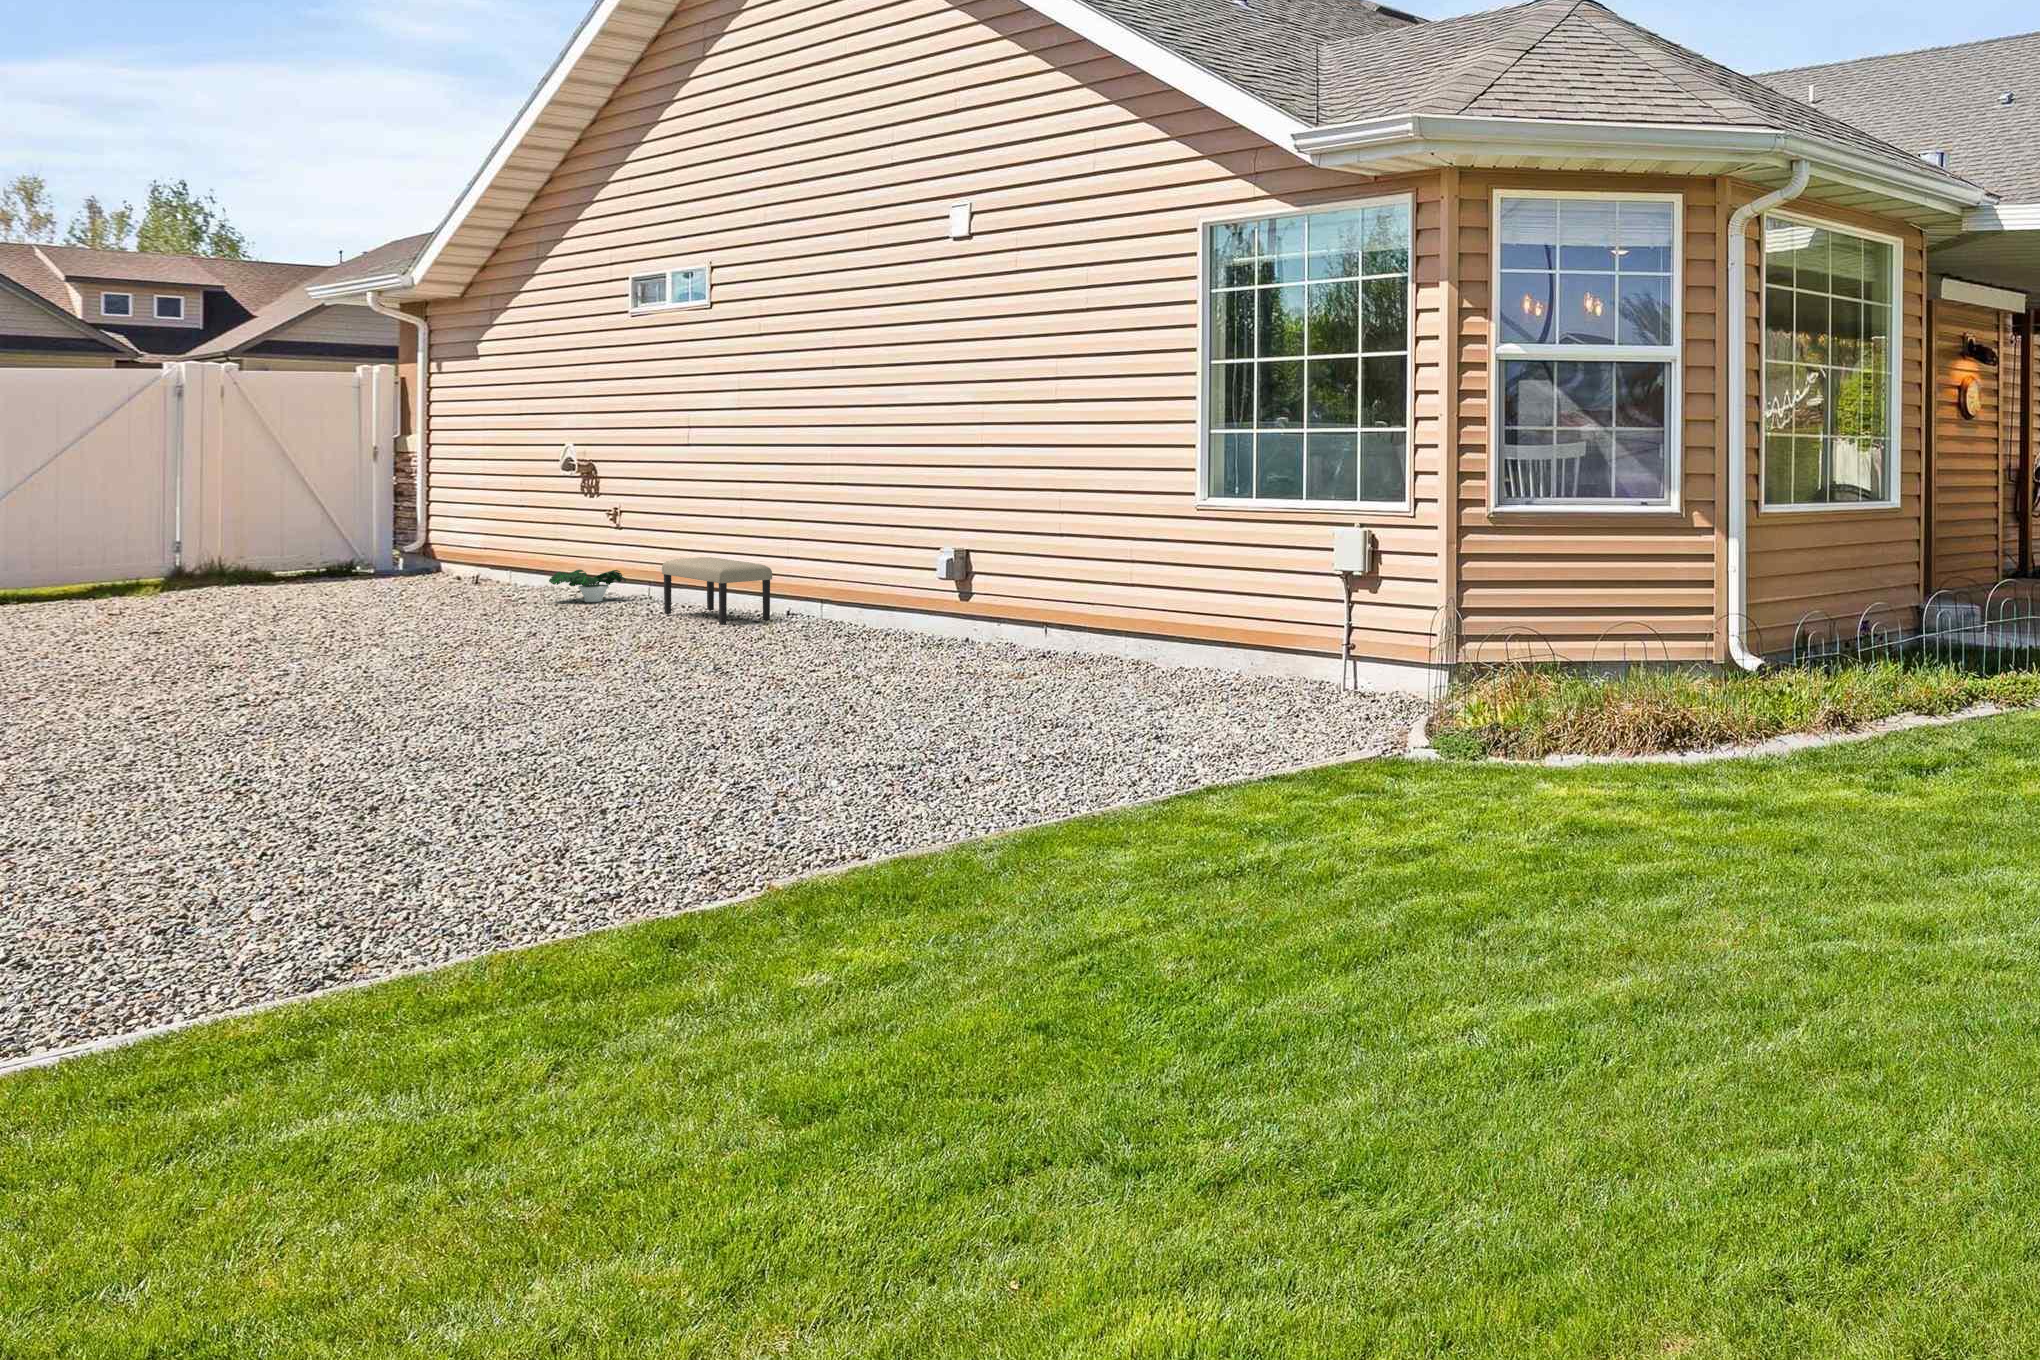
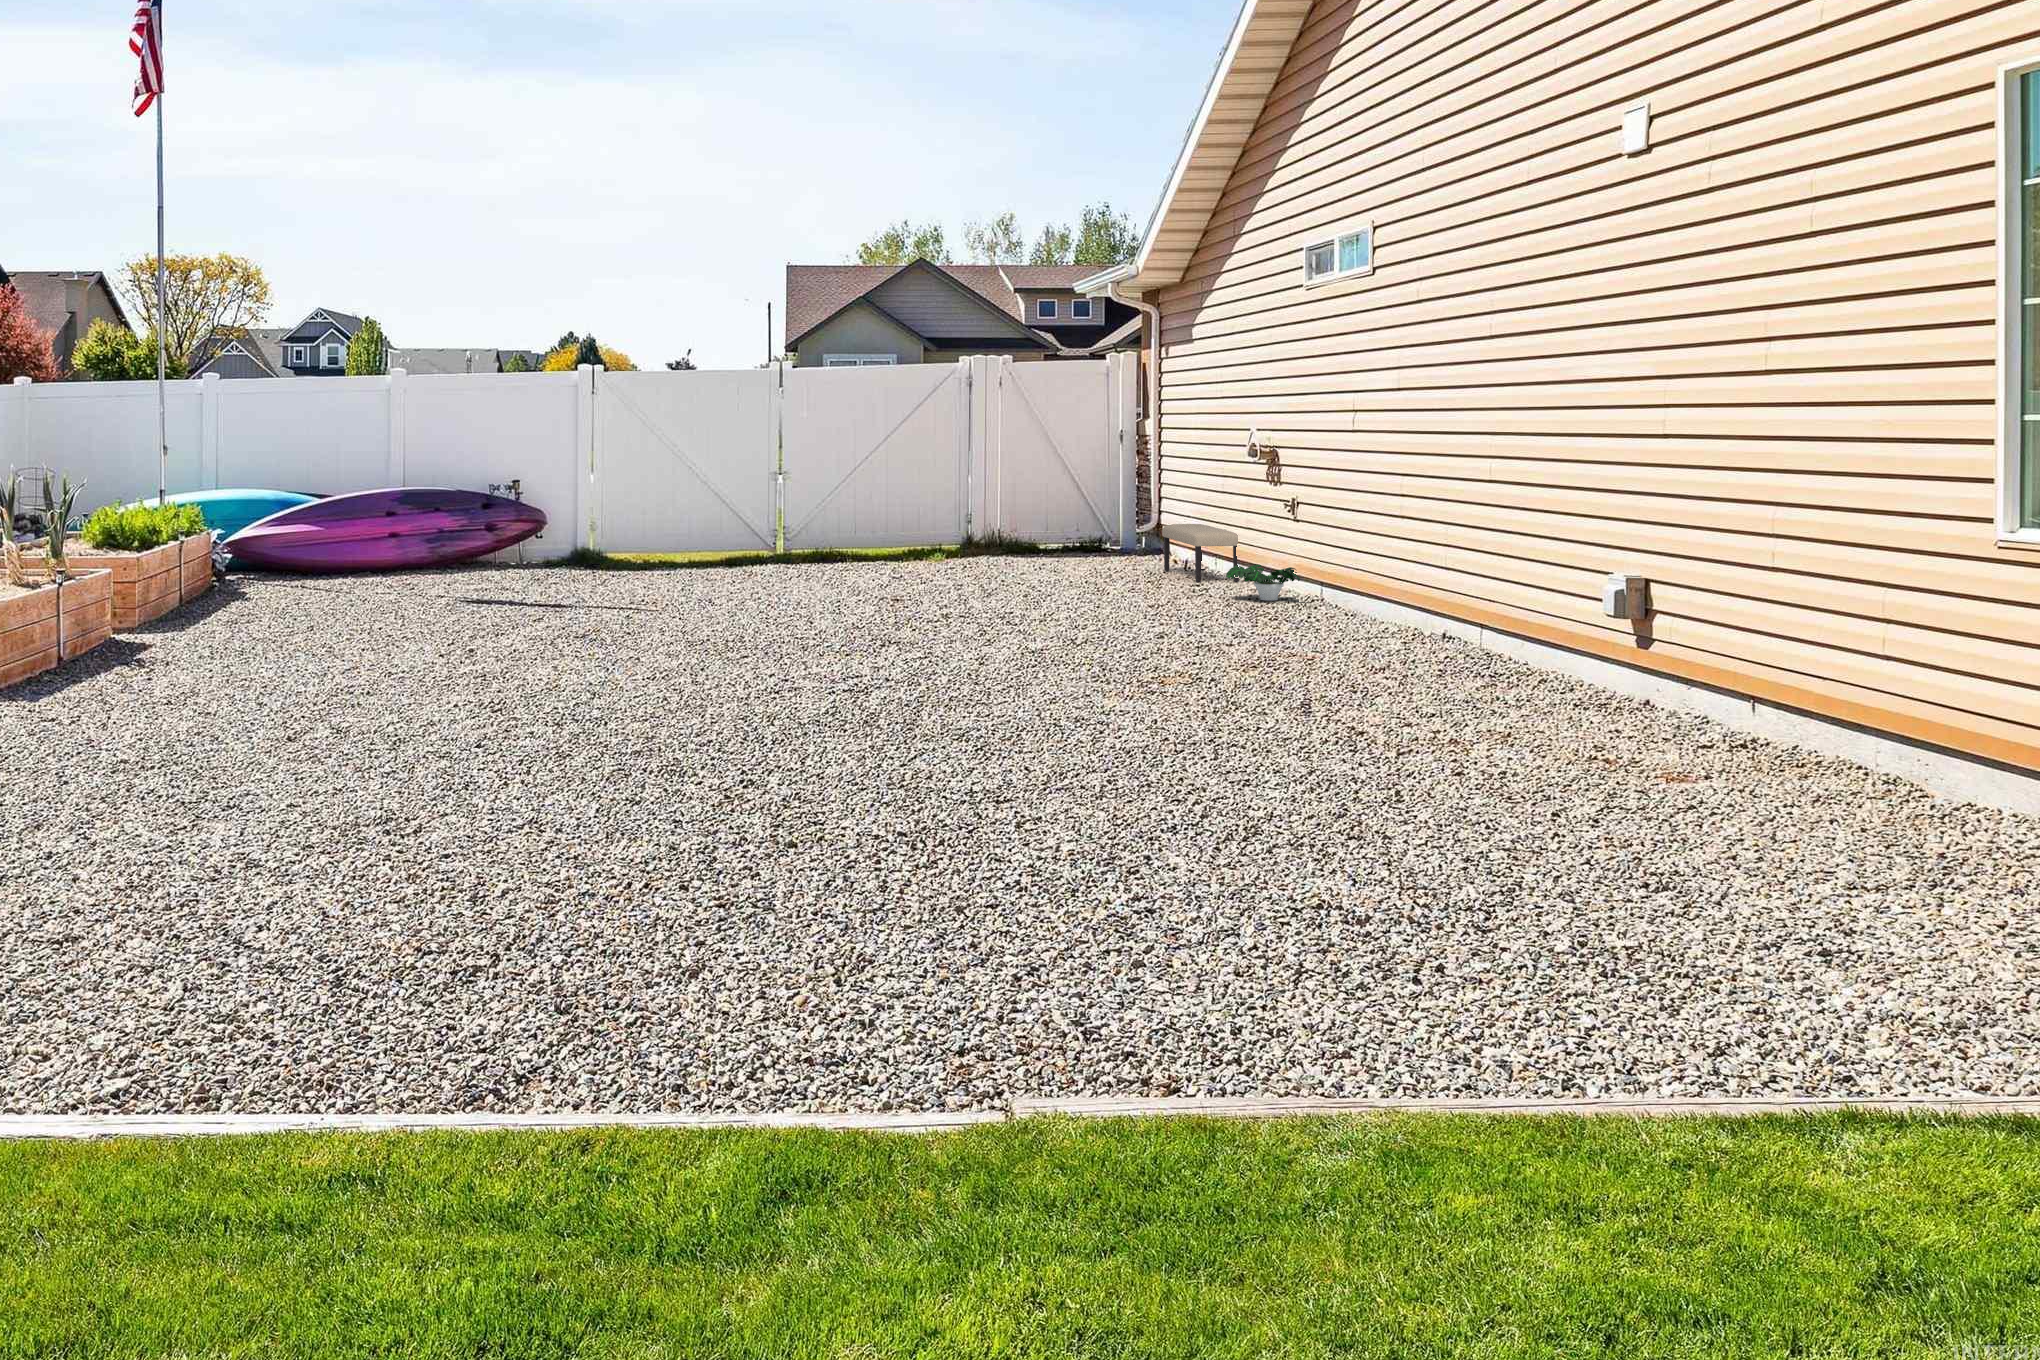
bench: present [662,557,772,625] -> present [1162,524,1239,582]

